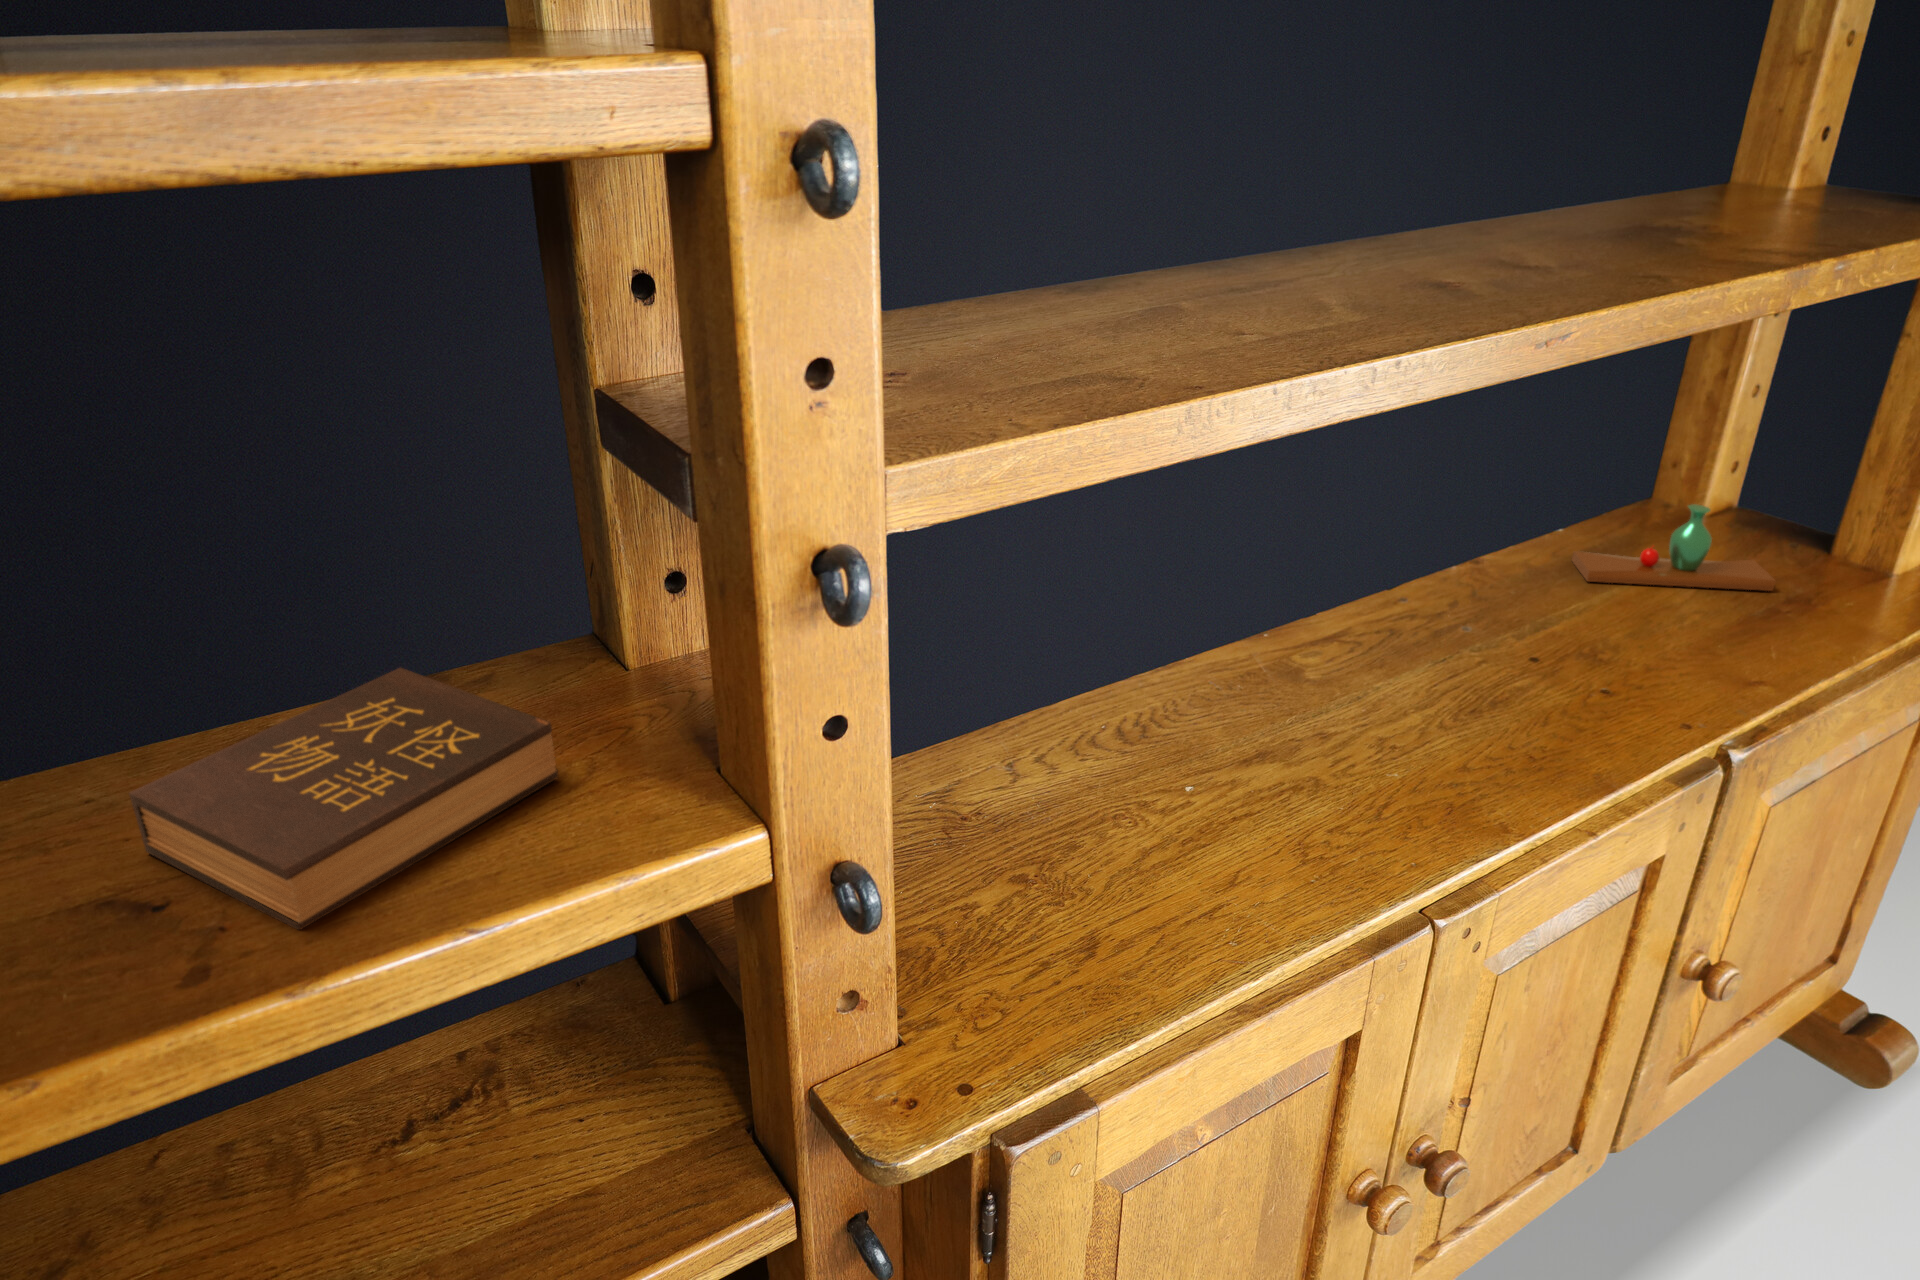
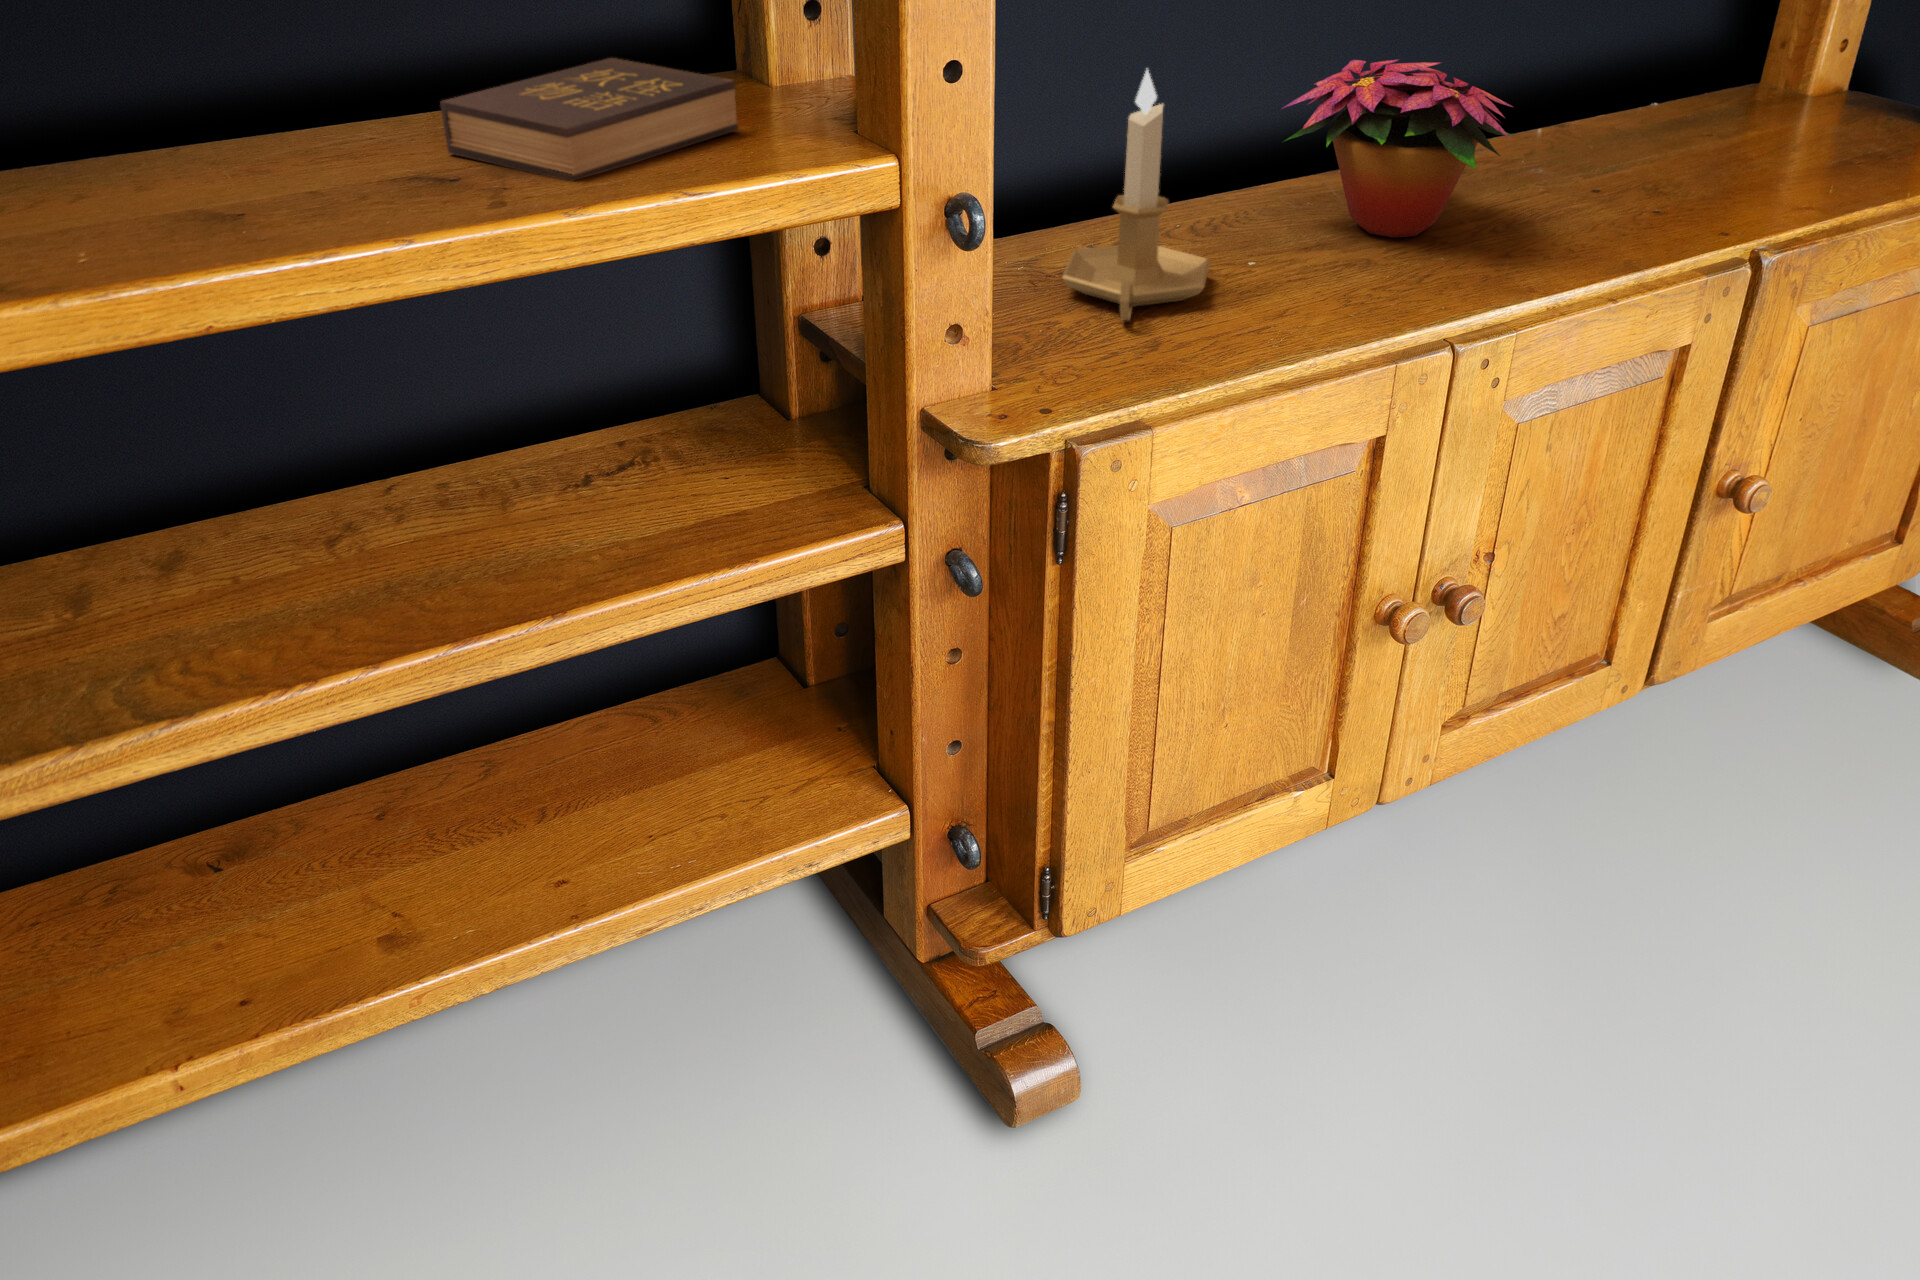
vase: present [1572,504,1775,591] -> none [1658,61,1852,146]
flower arrangement: none [1203,546,1488,750] -> present [1283,60,1513,238]
candlestick: none [975,621,1146,916] -> present [1062,70,1210,320]

